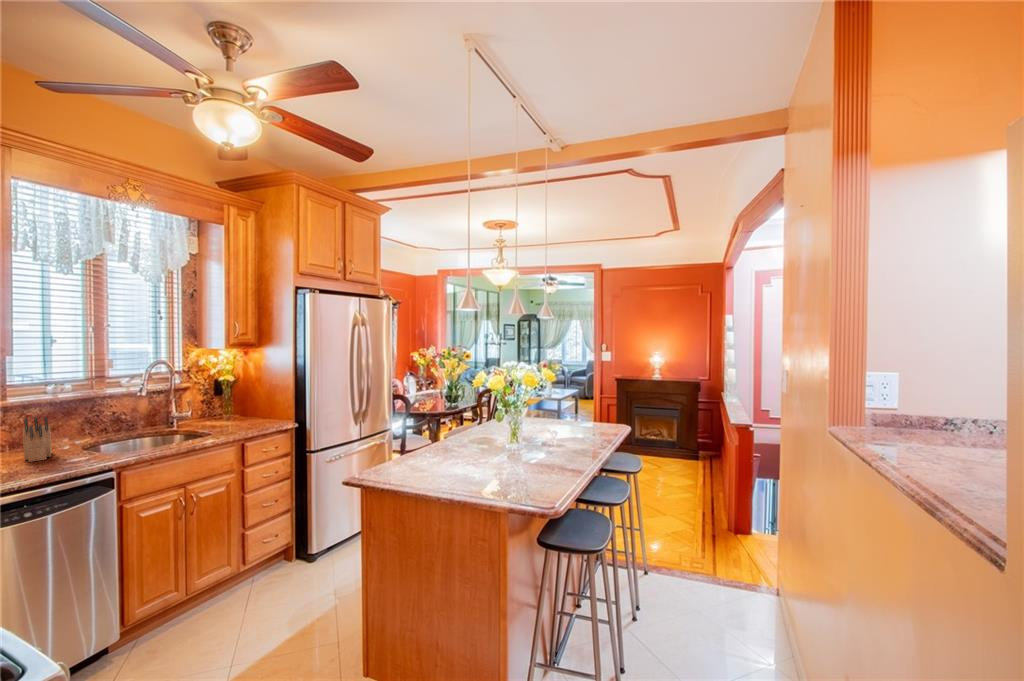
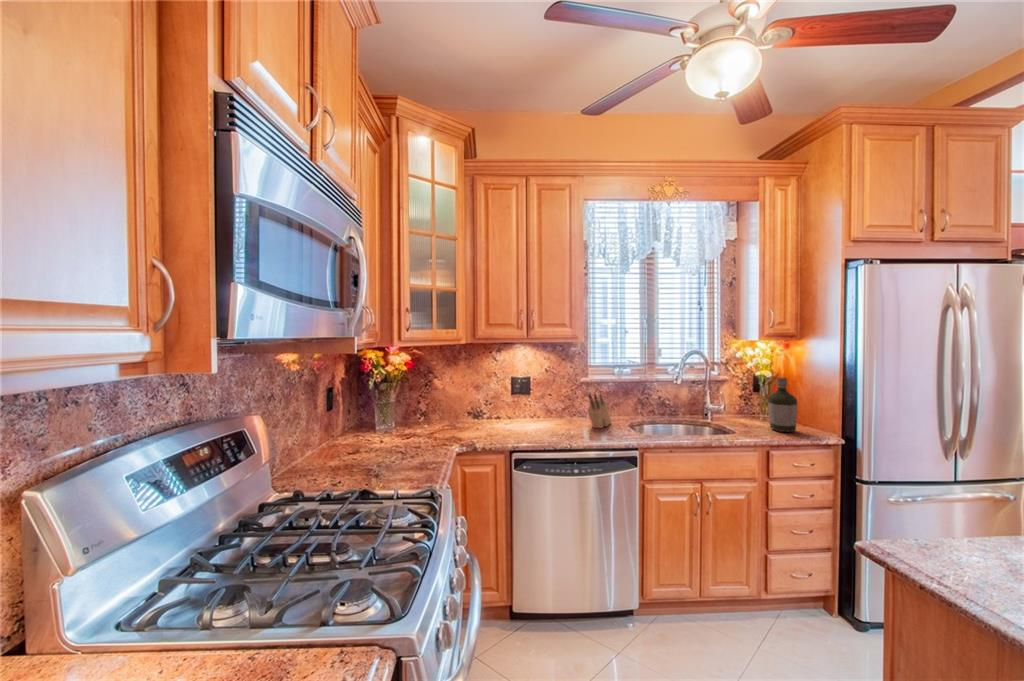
bottle: none [237,380,262,426] -> present [768,378,797,432]

